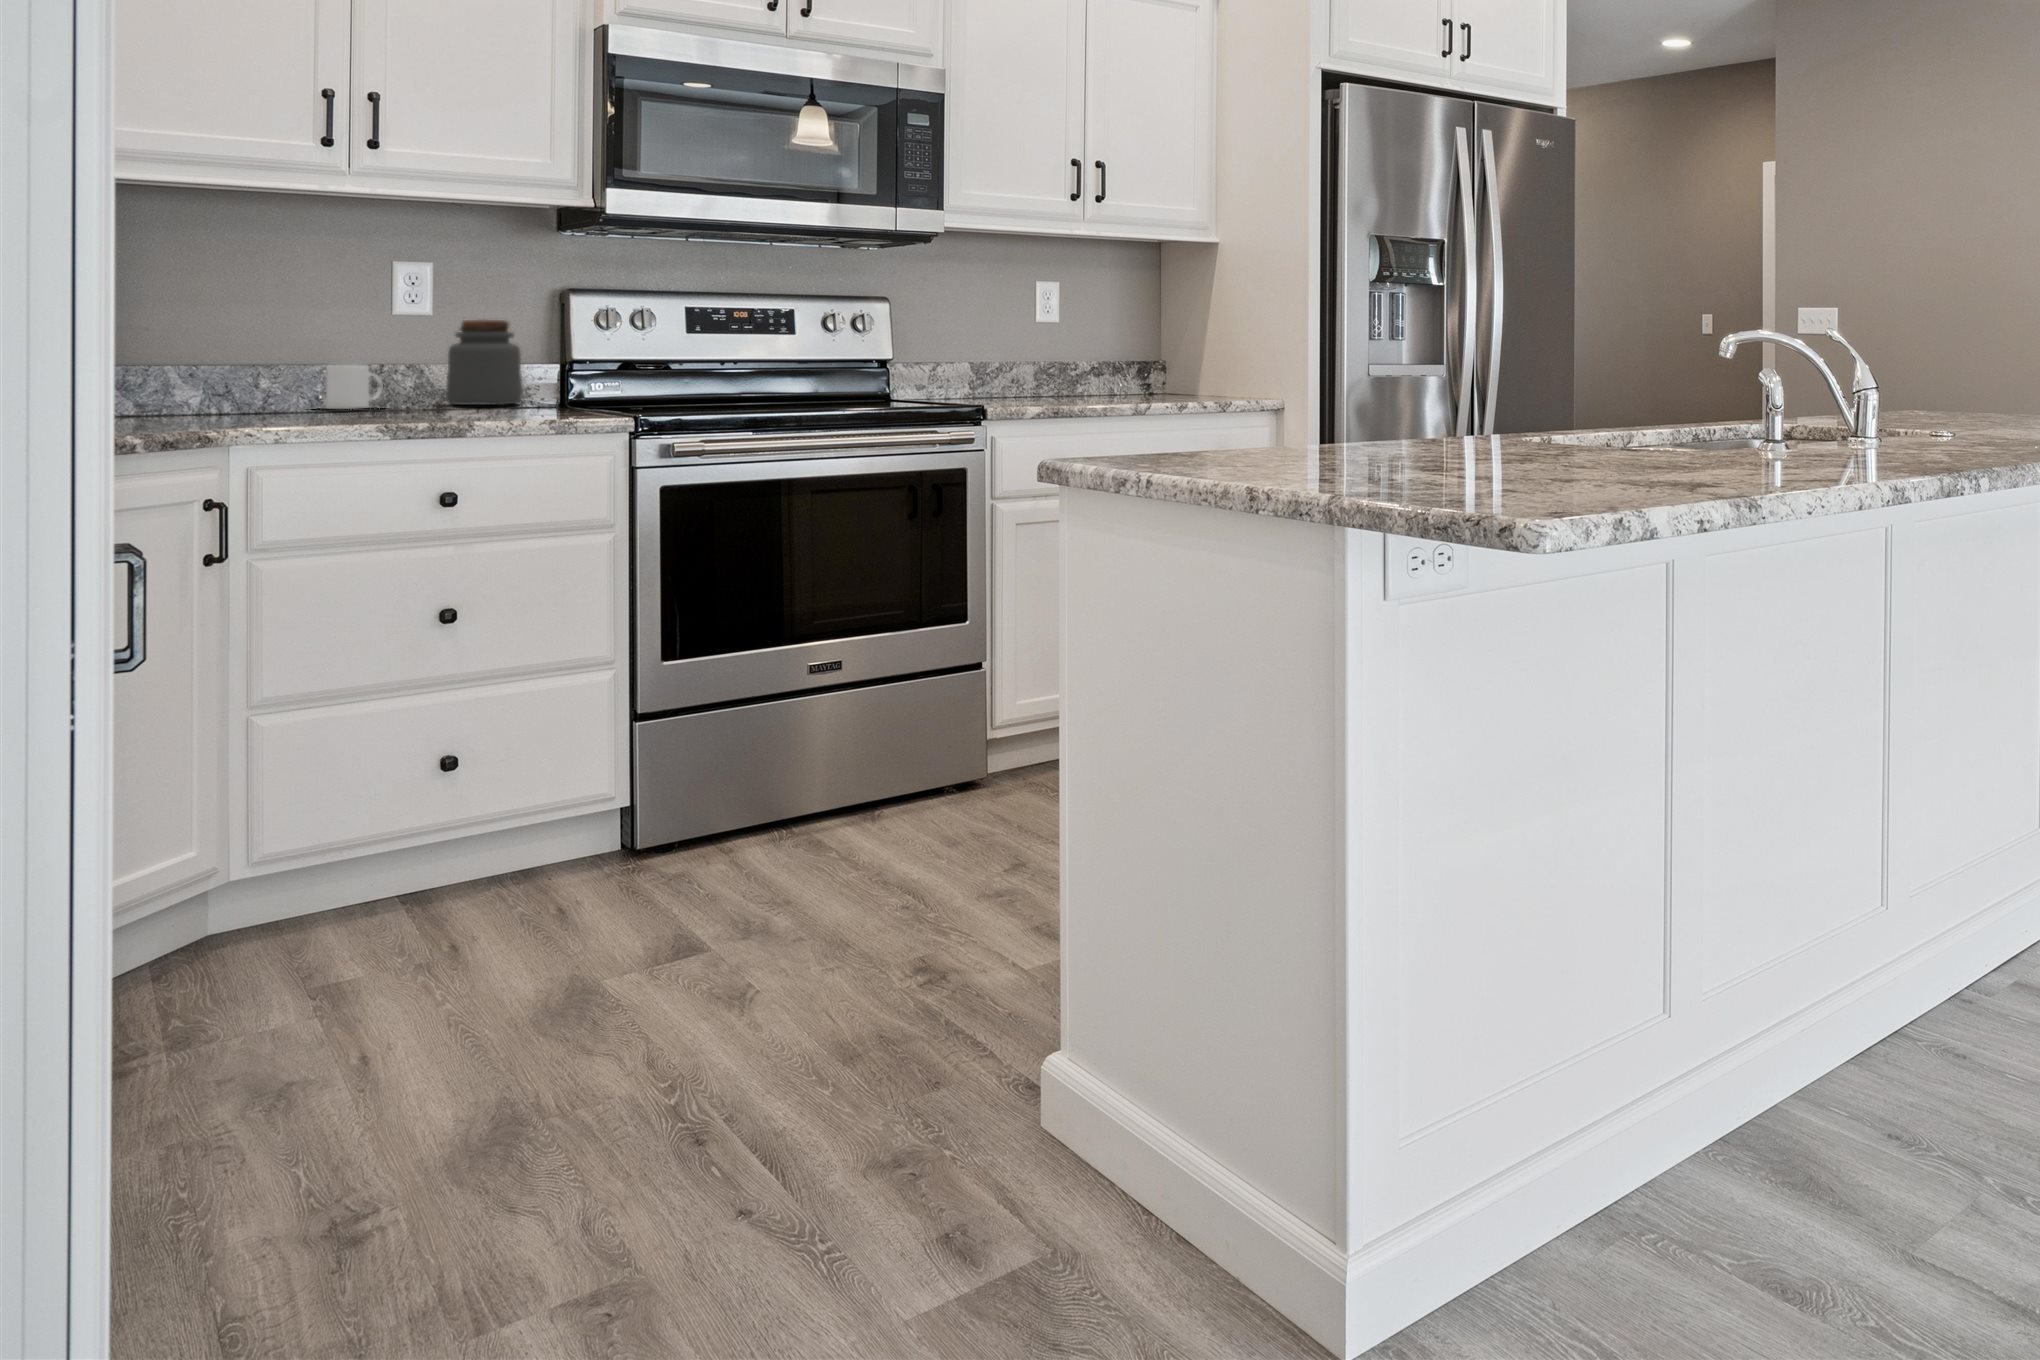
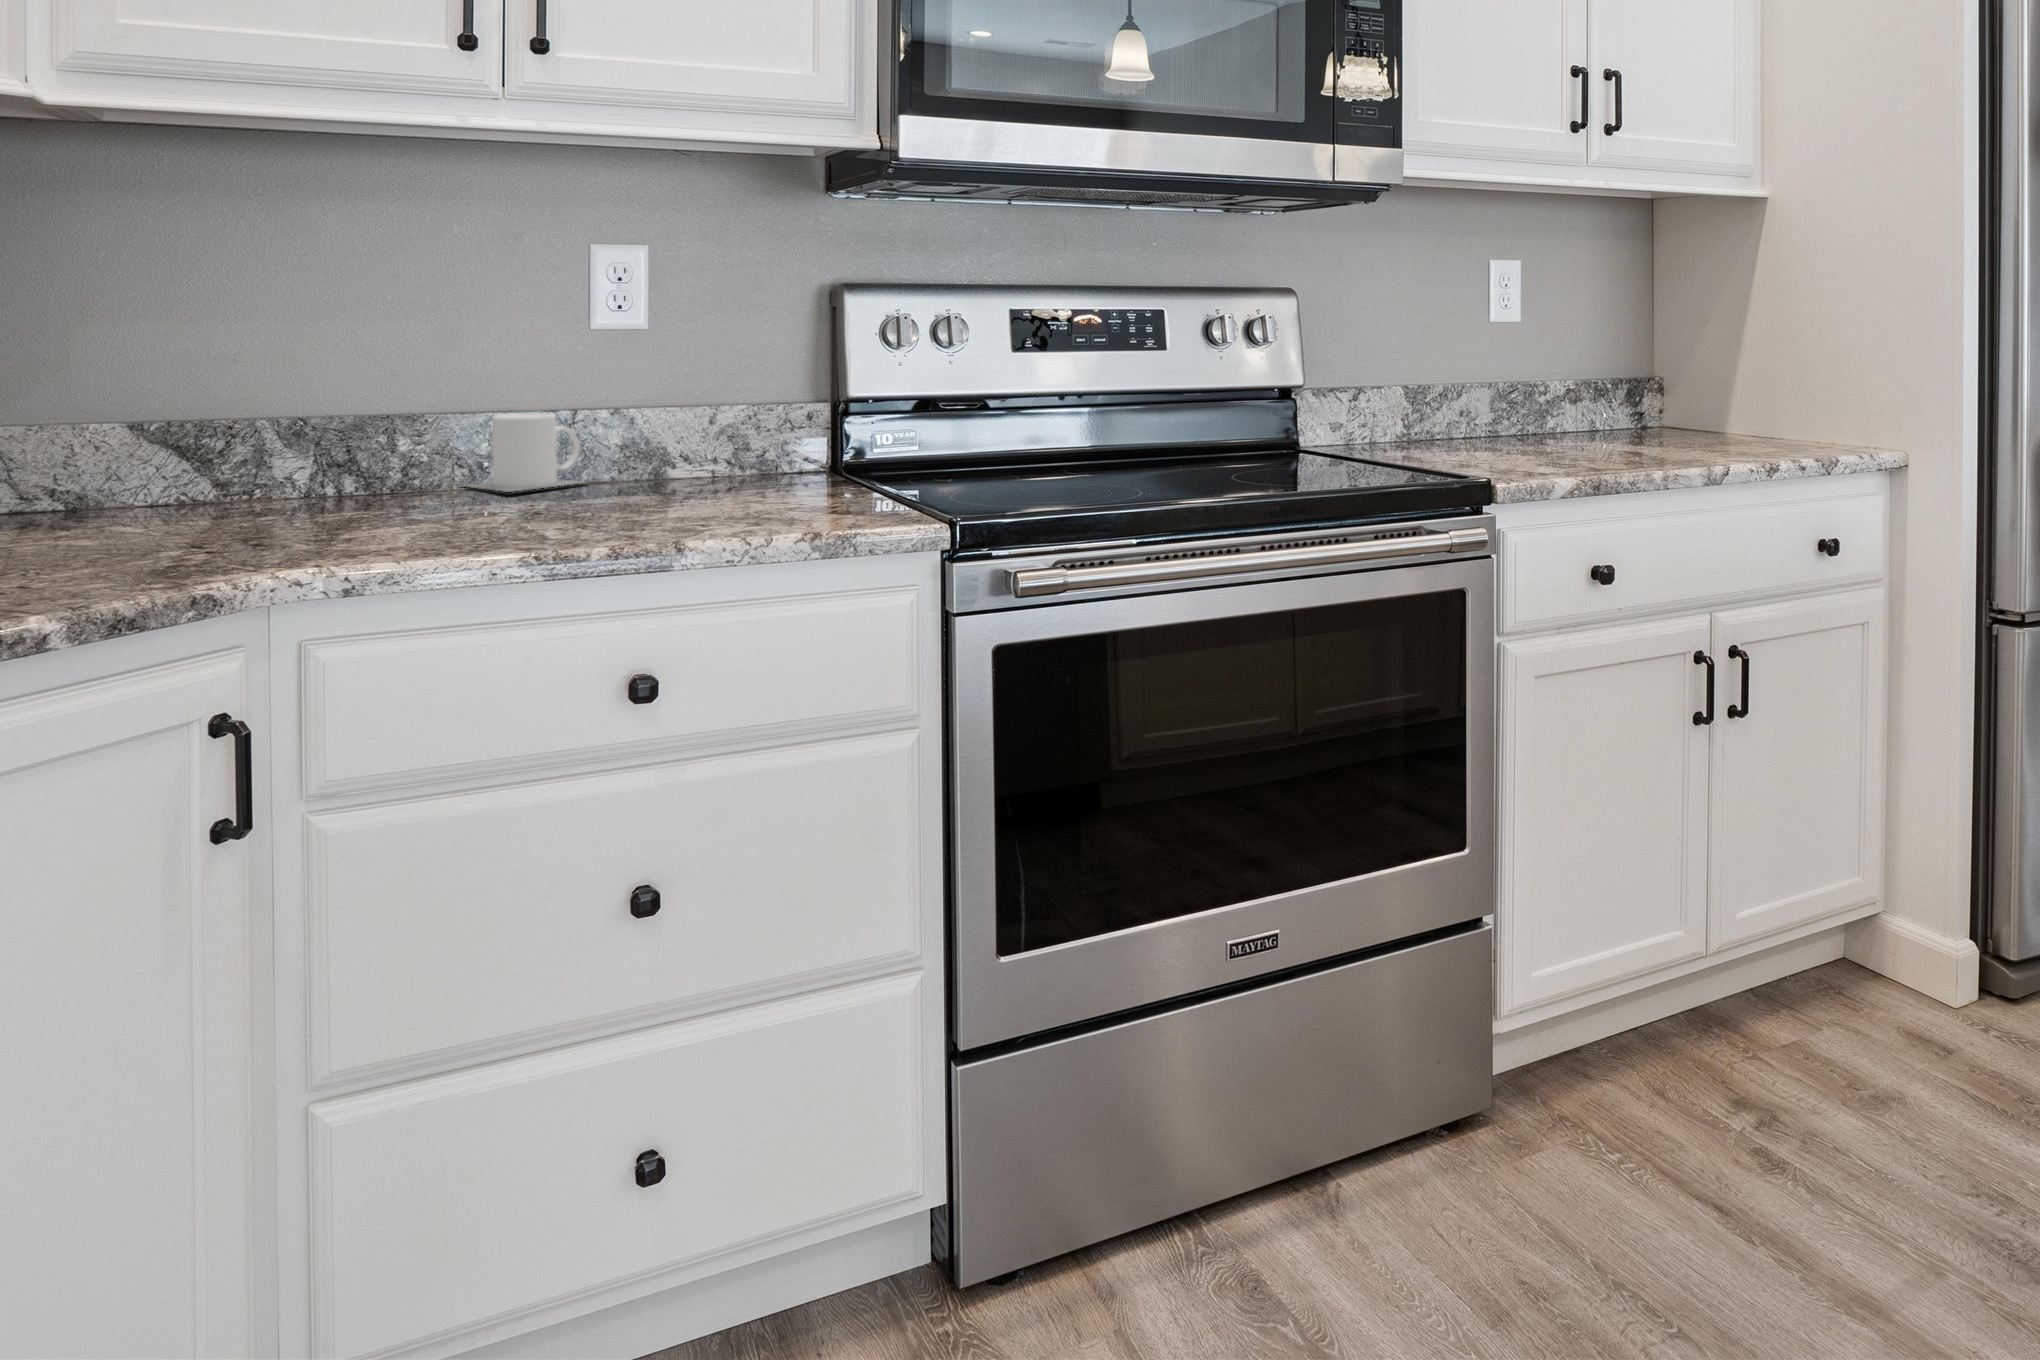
jar: present [446,320,523,405] -> none [672,337,784,477]

